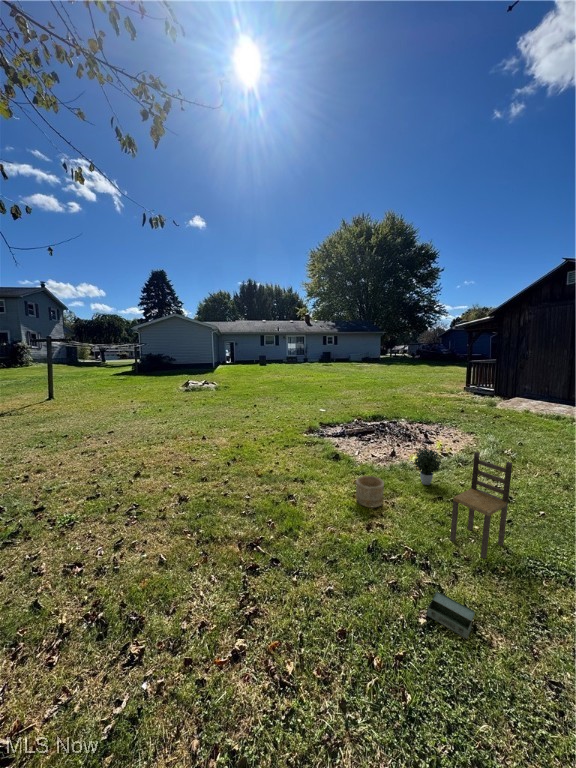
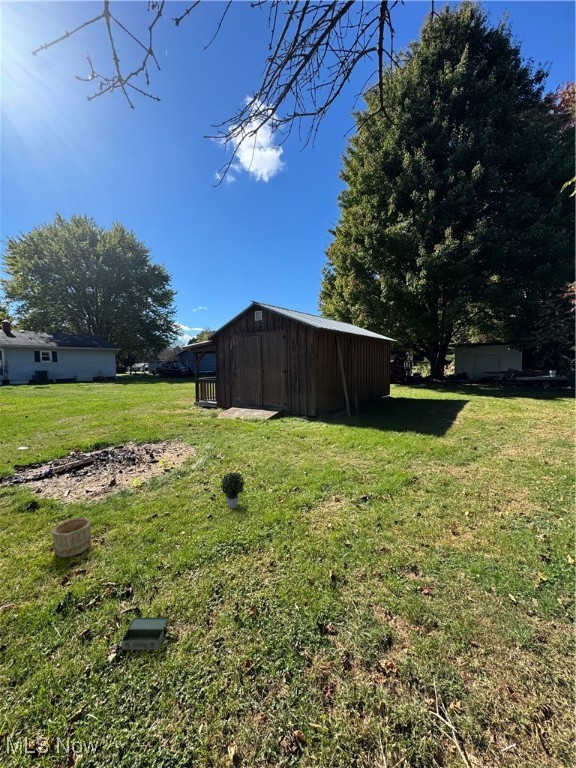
potted plant: present [415,449,442,485] -> present [221,473,245,509]
chair: present [450,452,512,559] -> none [158,466,203,561]

